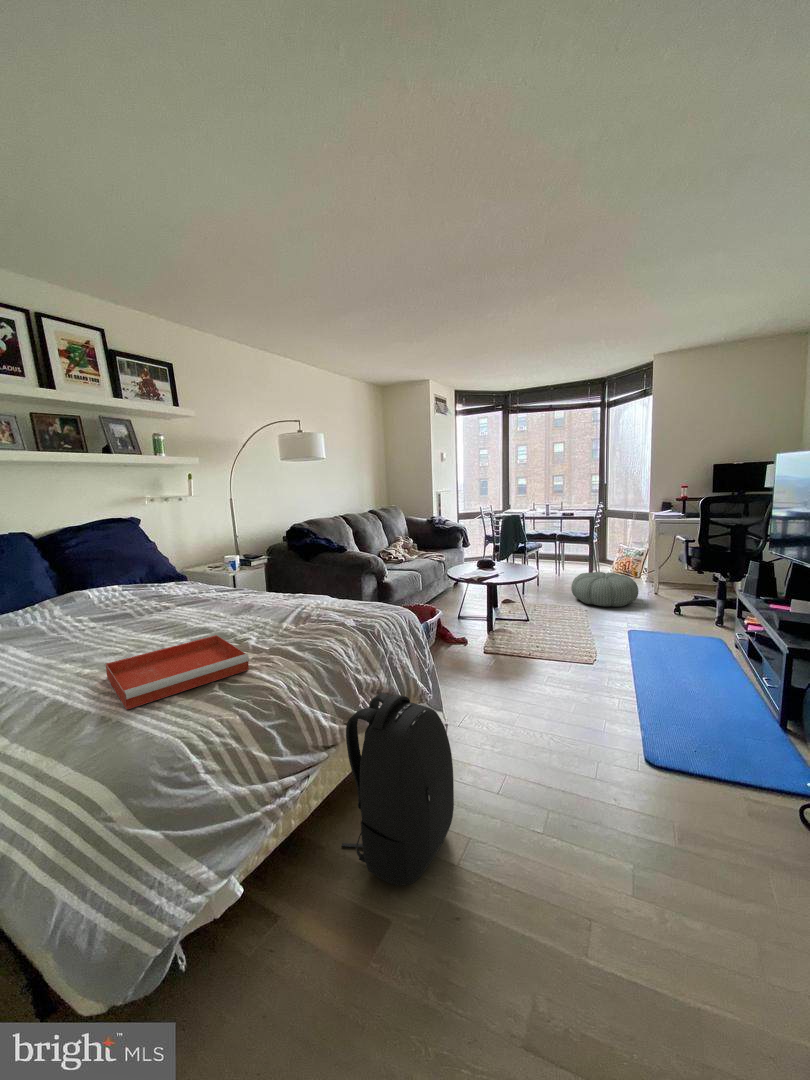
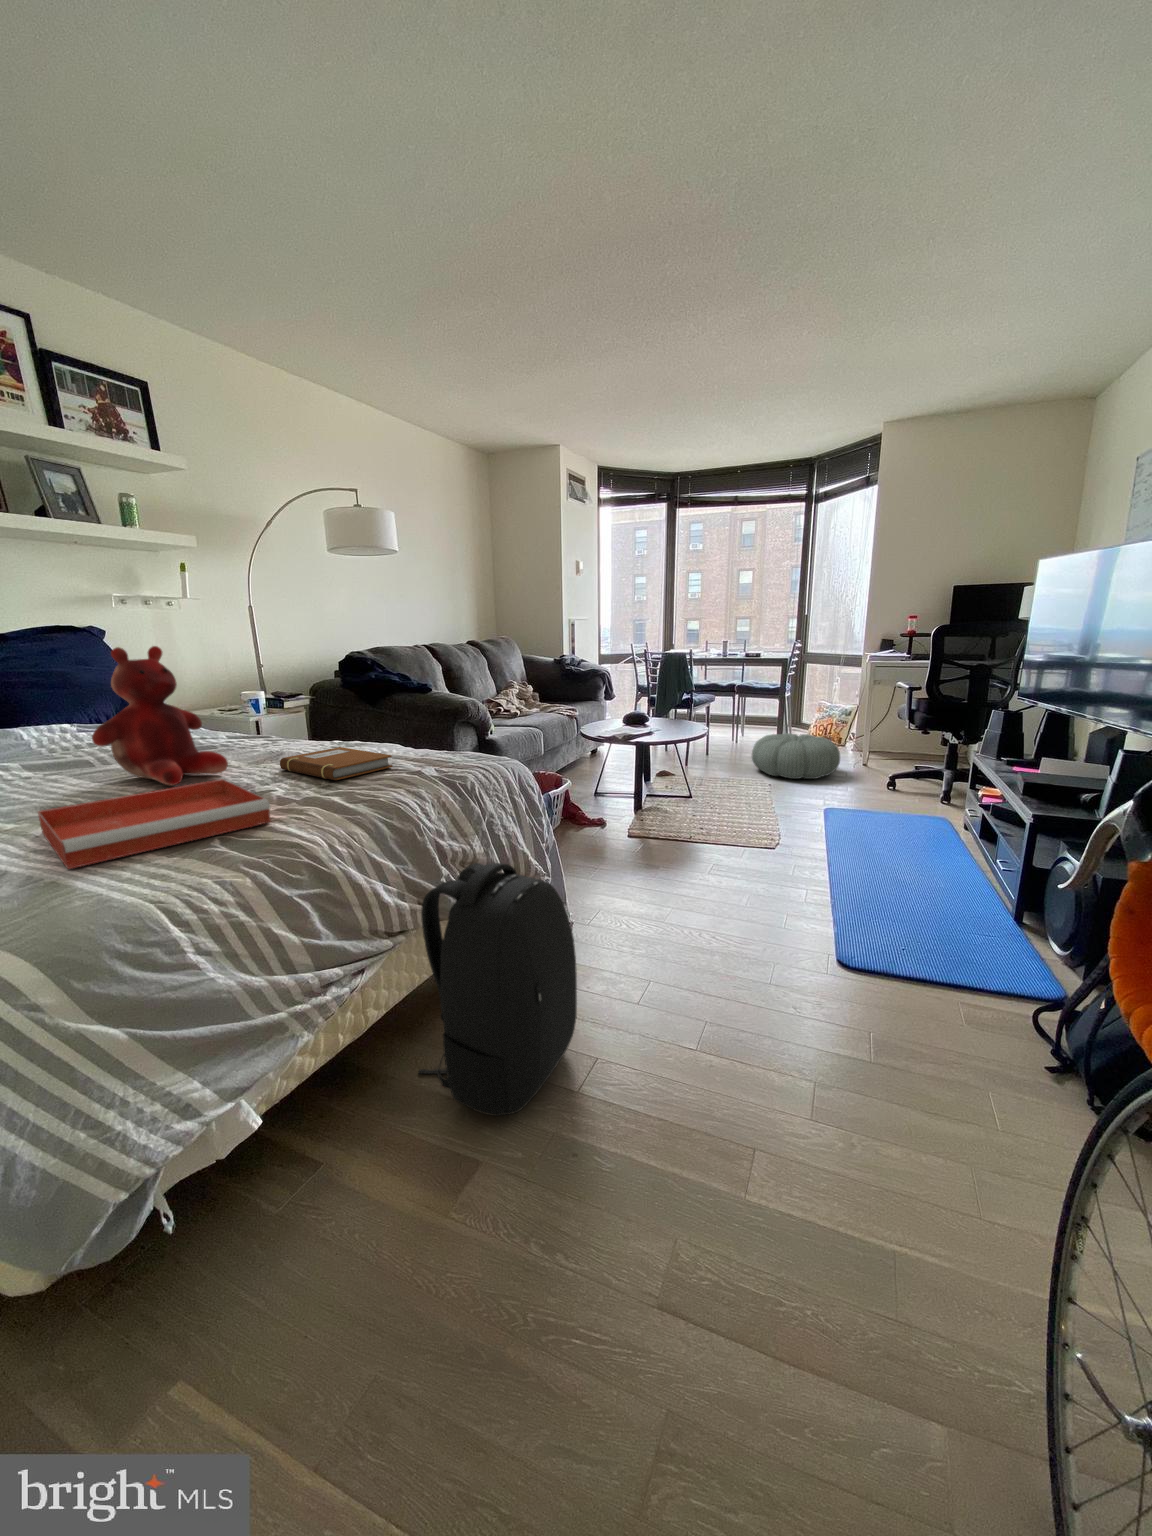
teddy bear: none [136,544,218,637] -> present [92,646,228,785]
notebook: none [250,604,324,632] -> present [280,747,392,780]

